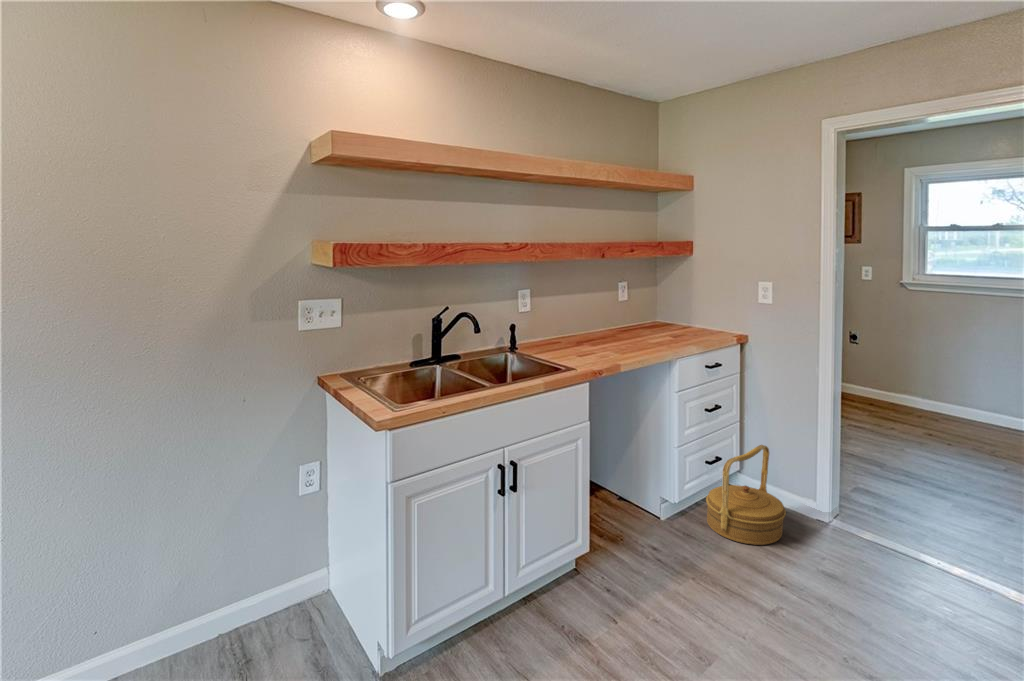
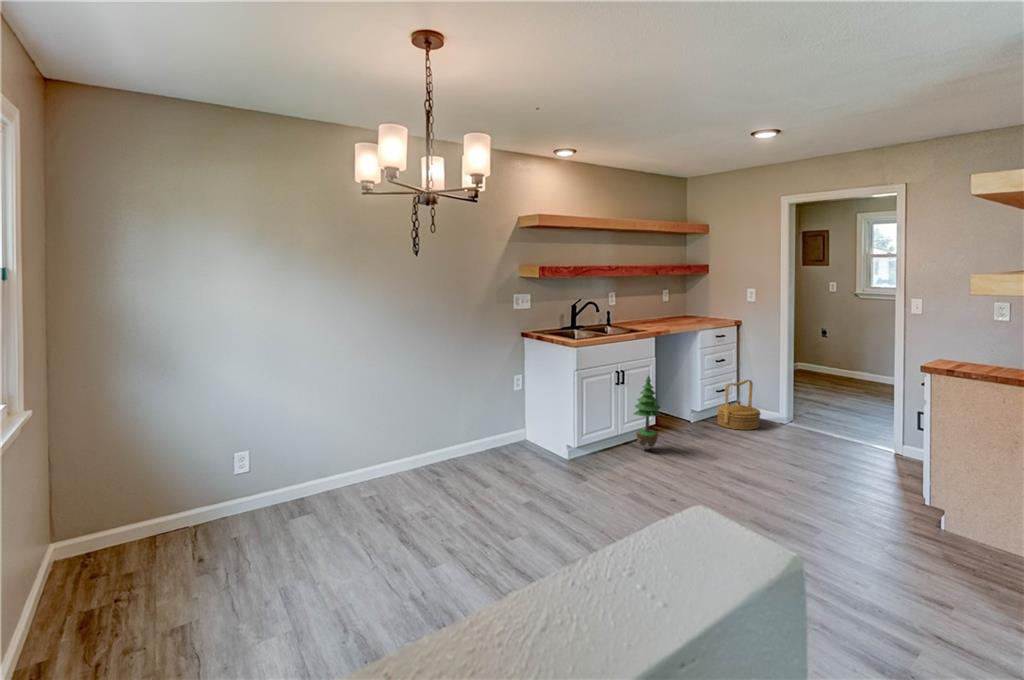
potted tree: none [538,474,596,626] -> present [634,376,661,450]

